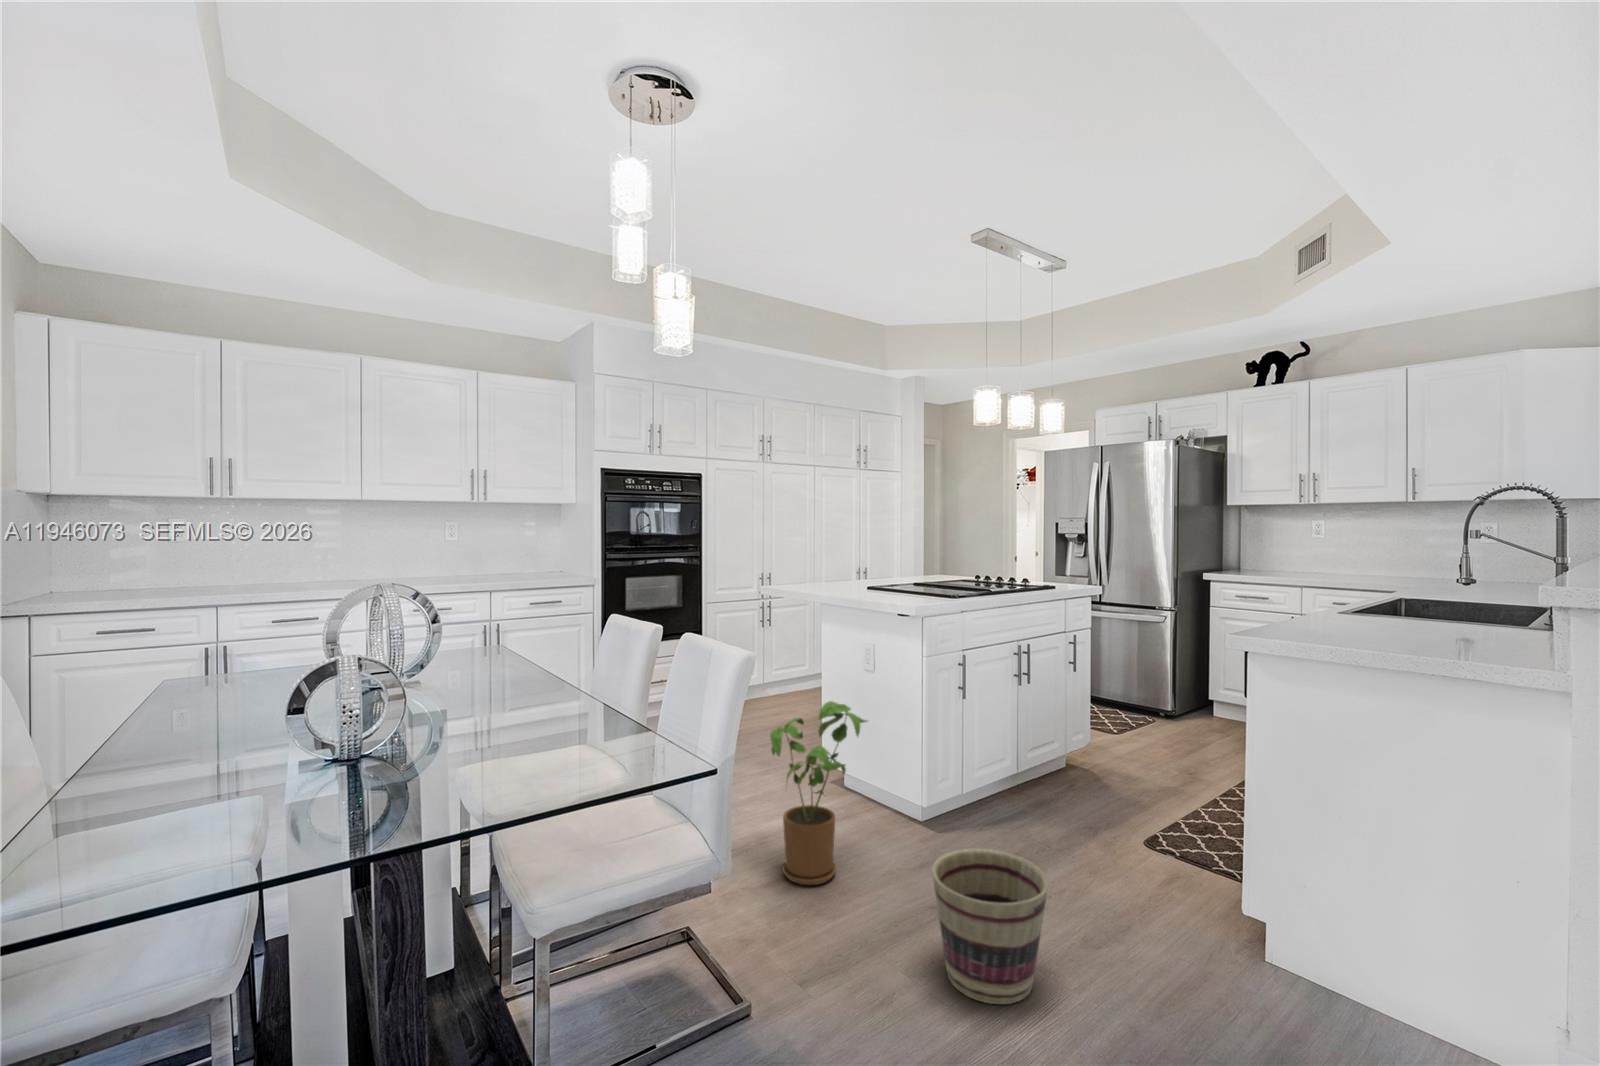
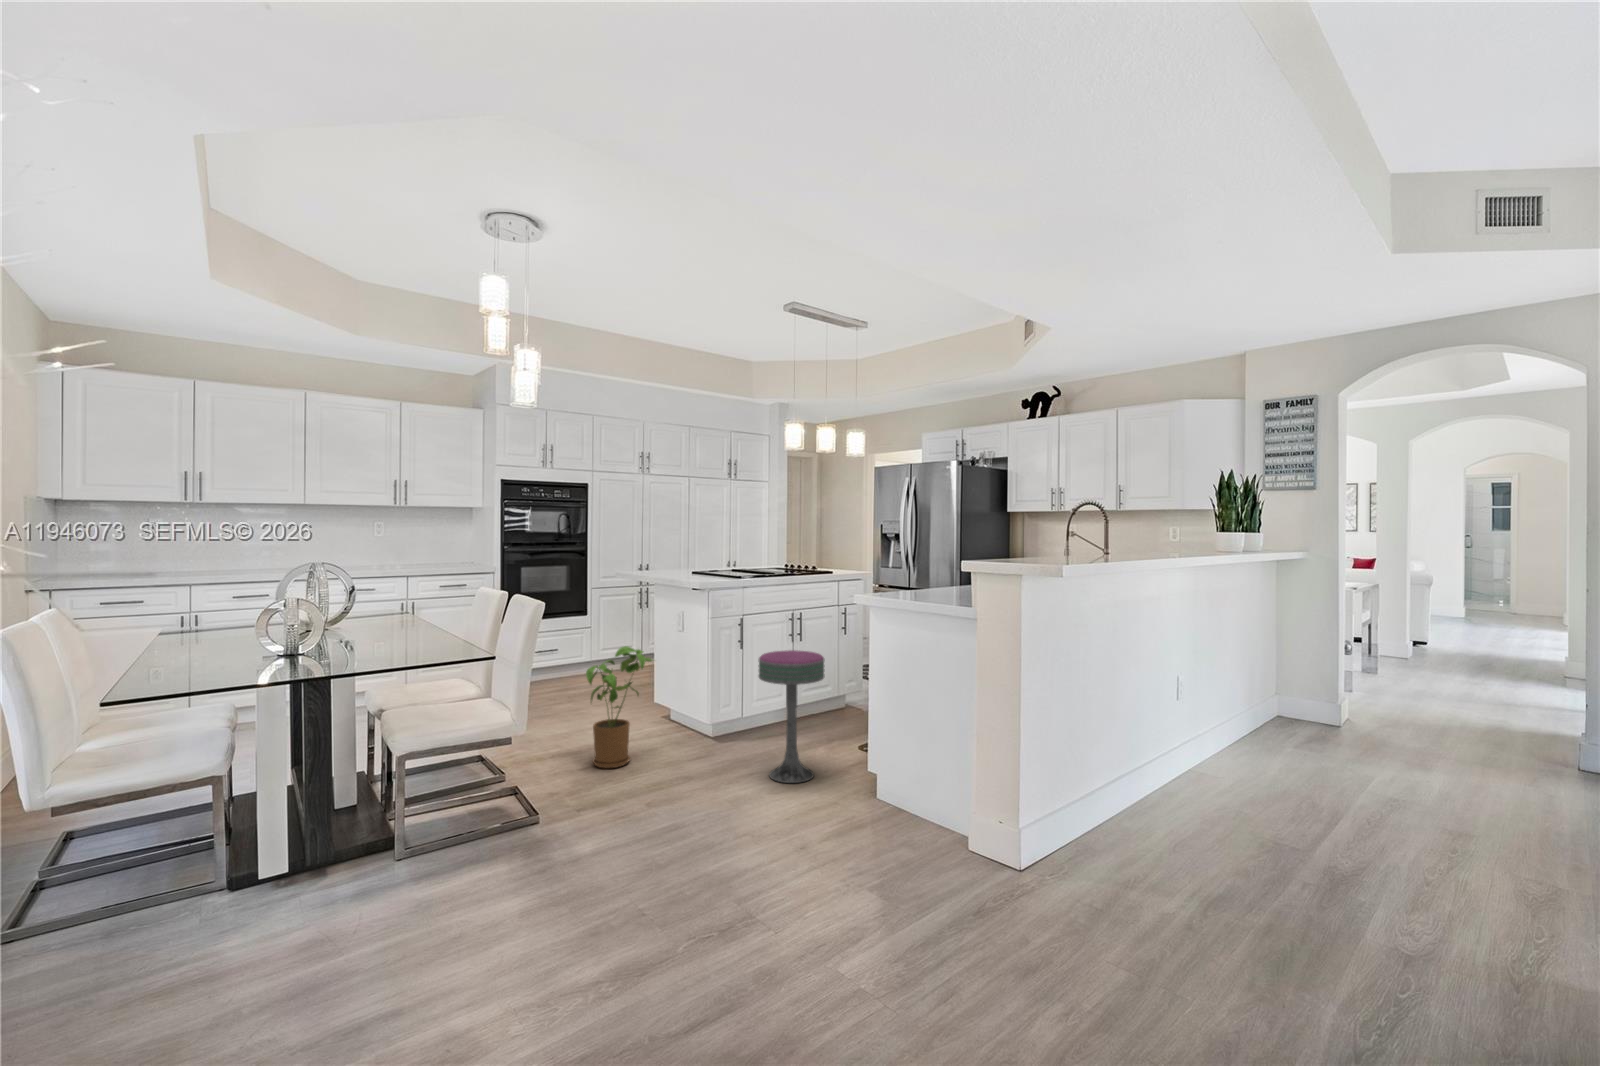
bar stool: none [1044,710,1155,924] -> present [759,650,825,783]
basket: present [932,849,1048,1004] -> none [658,732,727,816]

